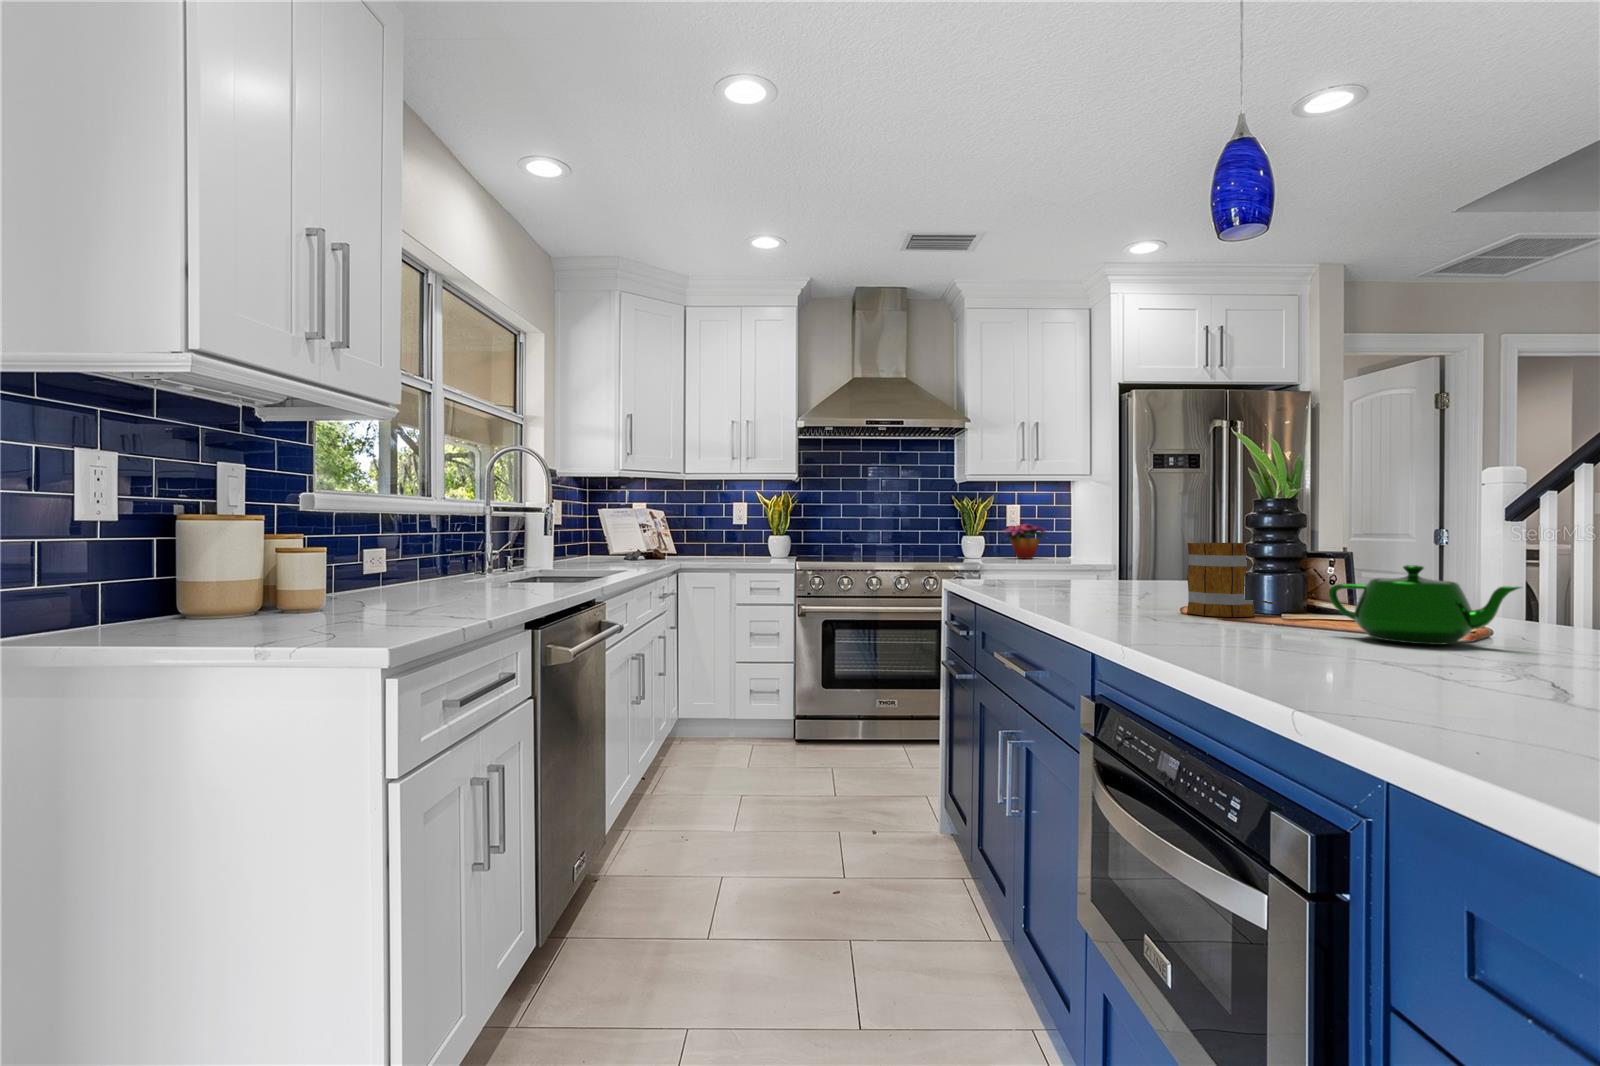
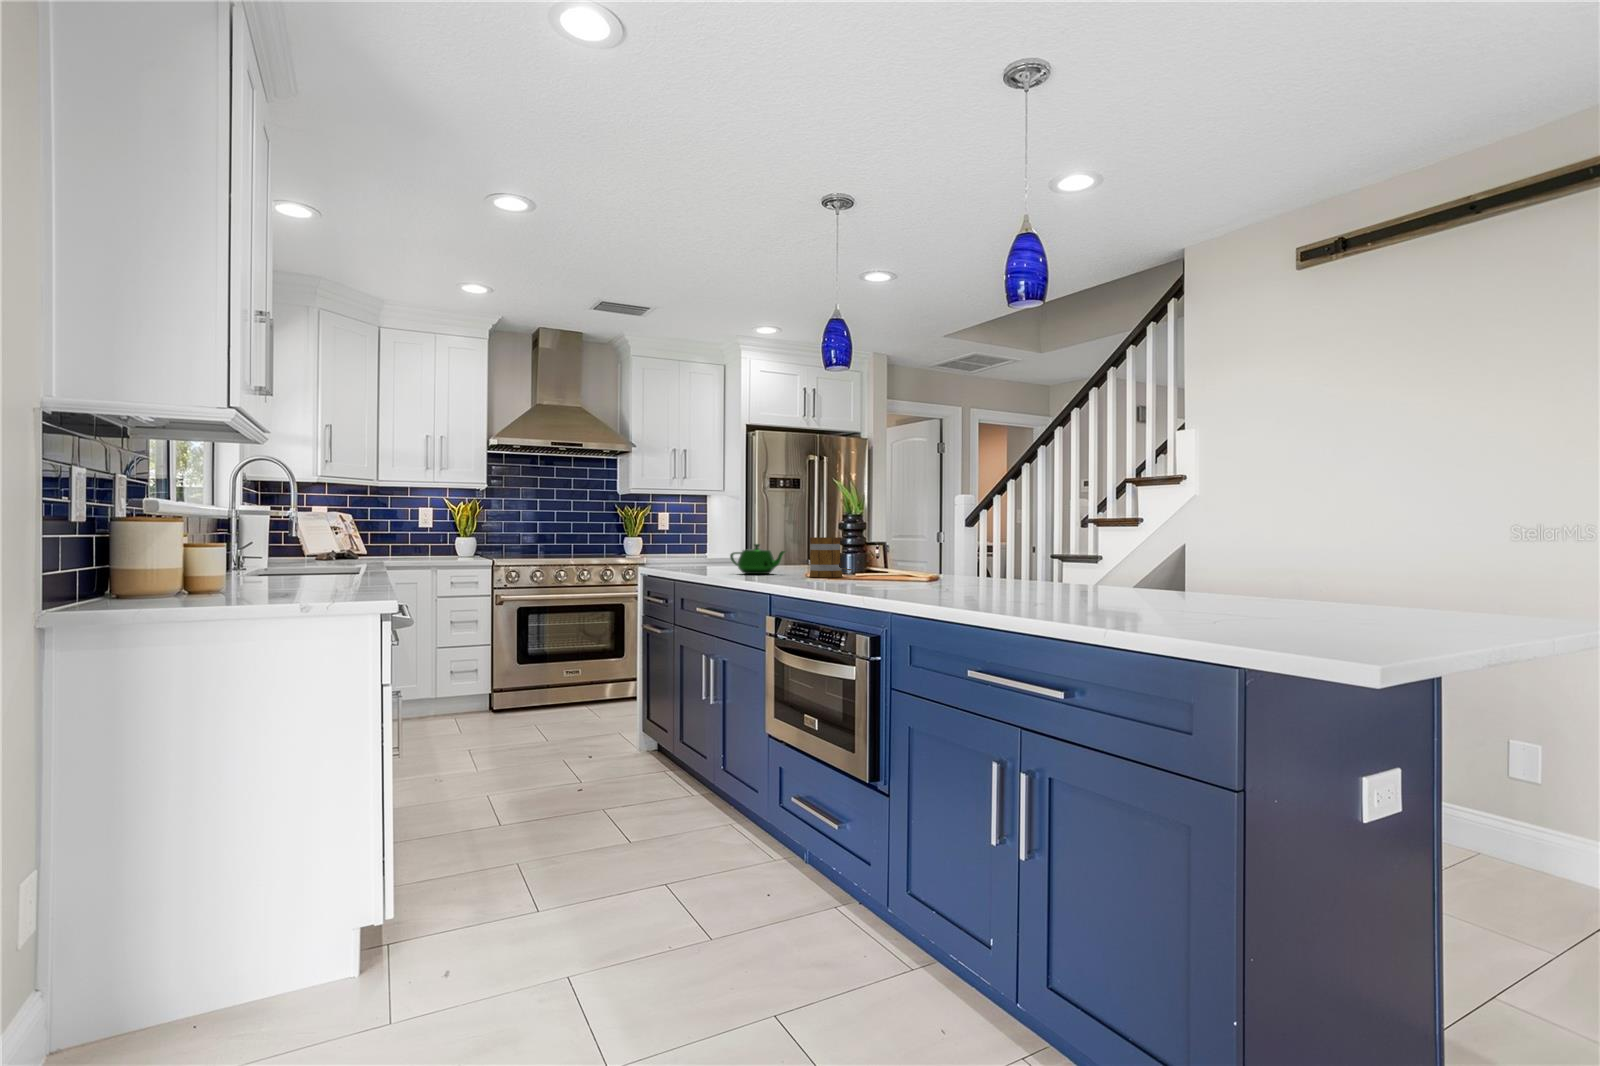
flower arrangement: present [1005,524,1047,559] -> none [655,528,697,556]
teapot: present [1329,565,1520,645] -> present [730,544,785,574]

